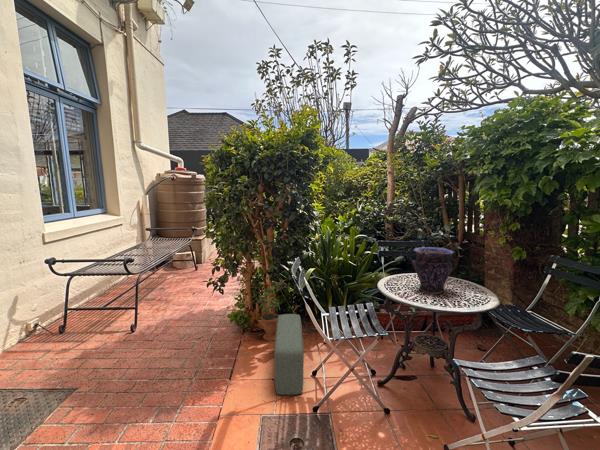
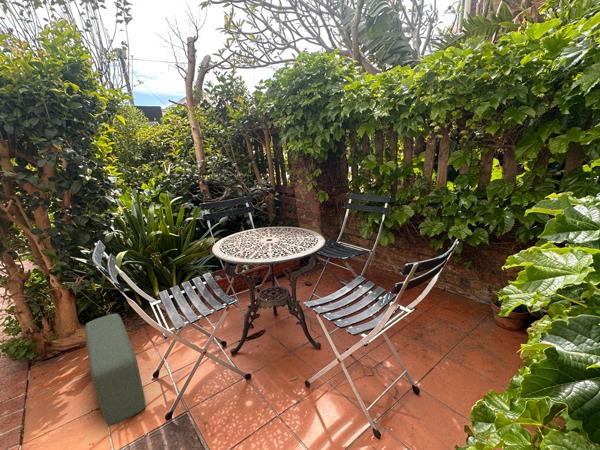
vase: present [411,247,455,294] -> none [243,199,284,246]
potted plant: present [257,285,280,341] -> none [43,285,91,362]

